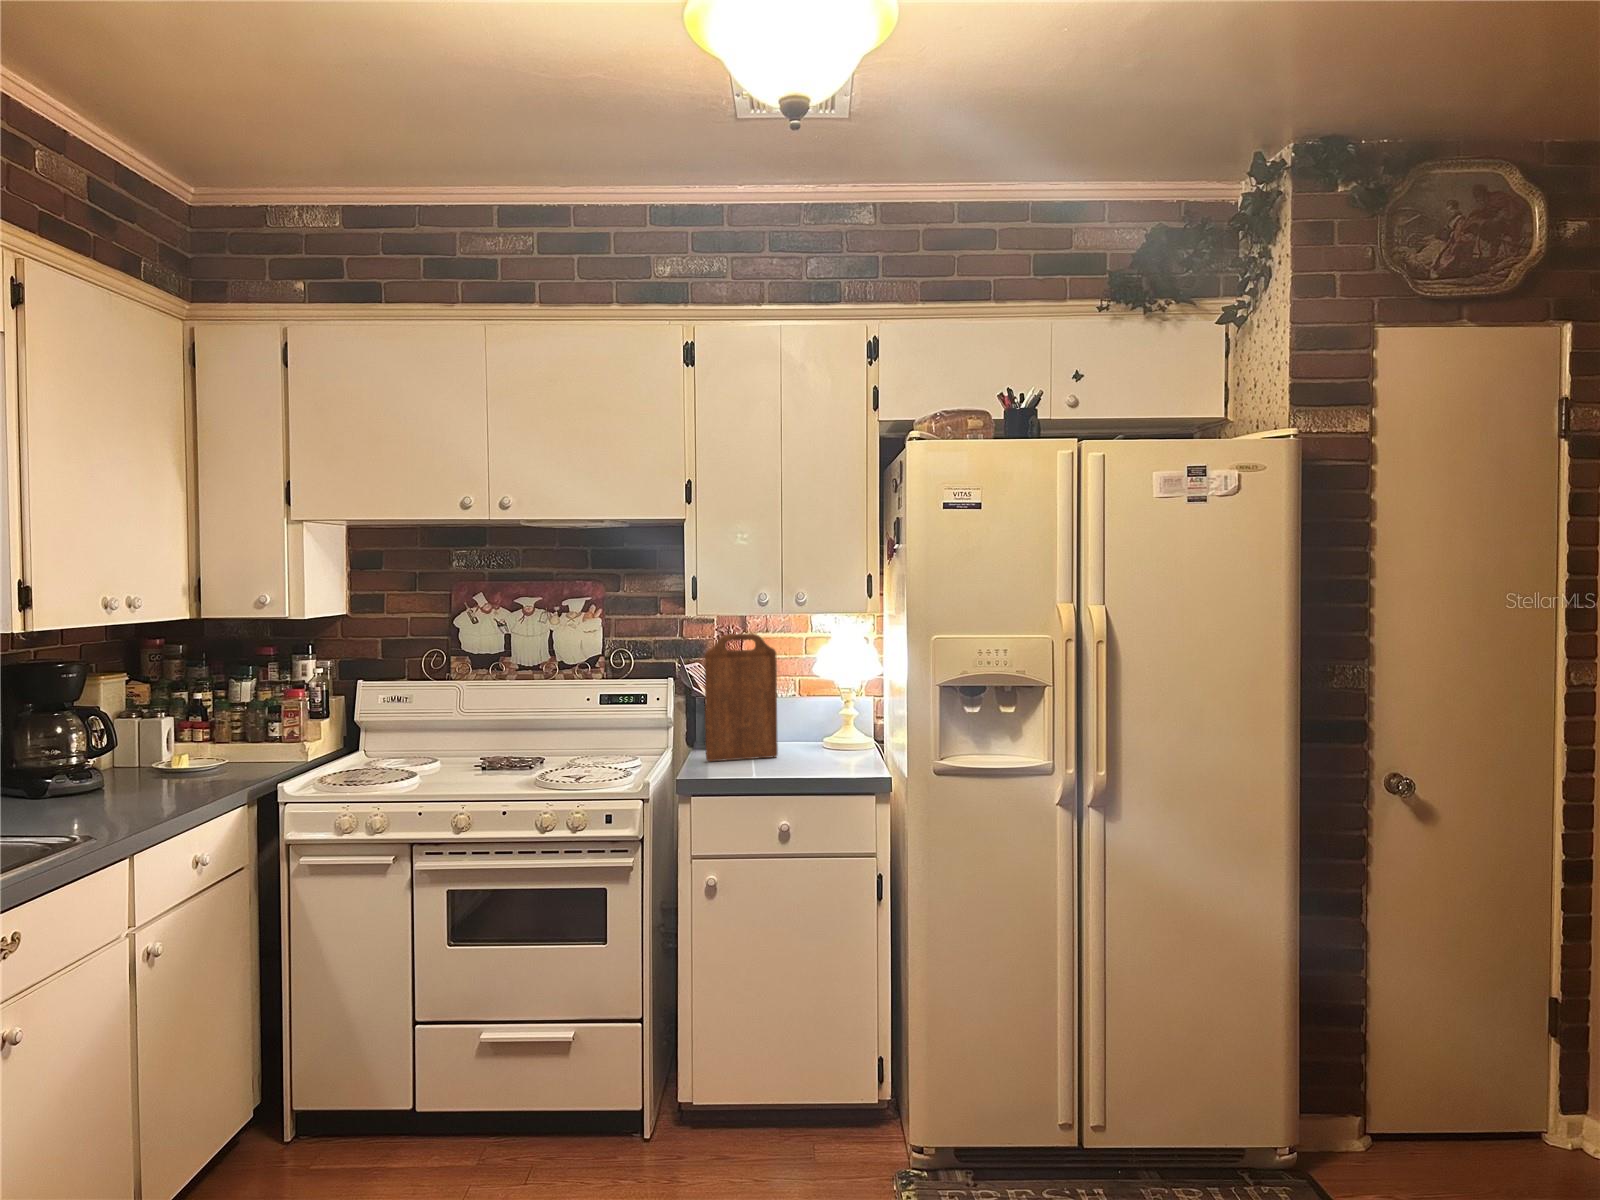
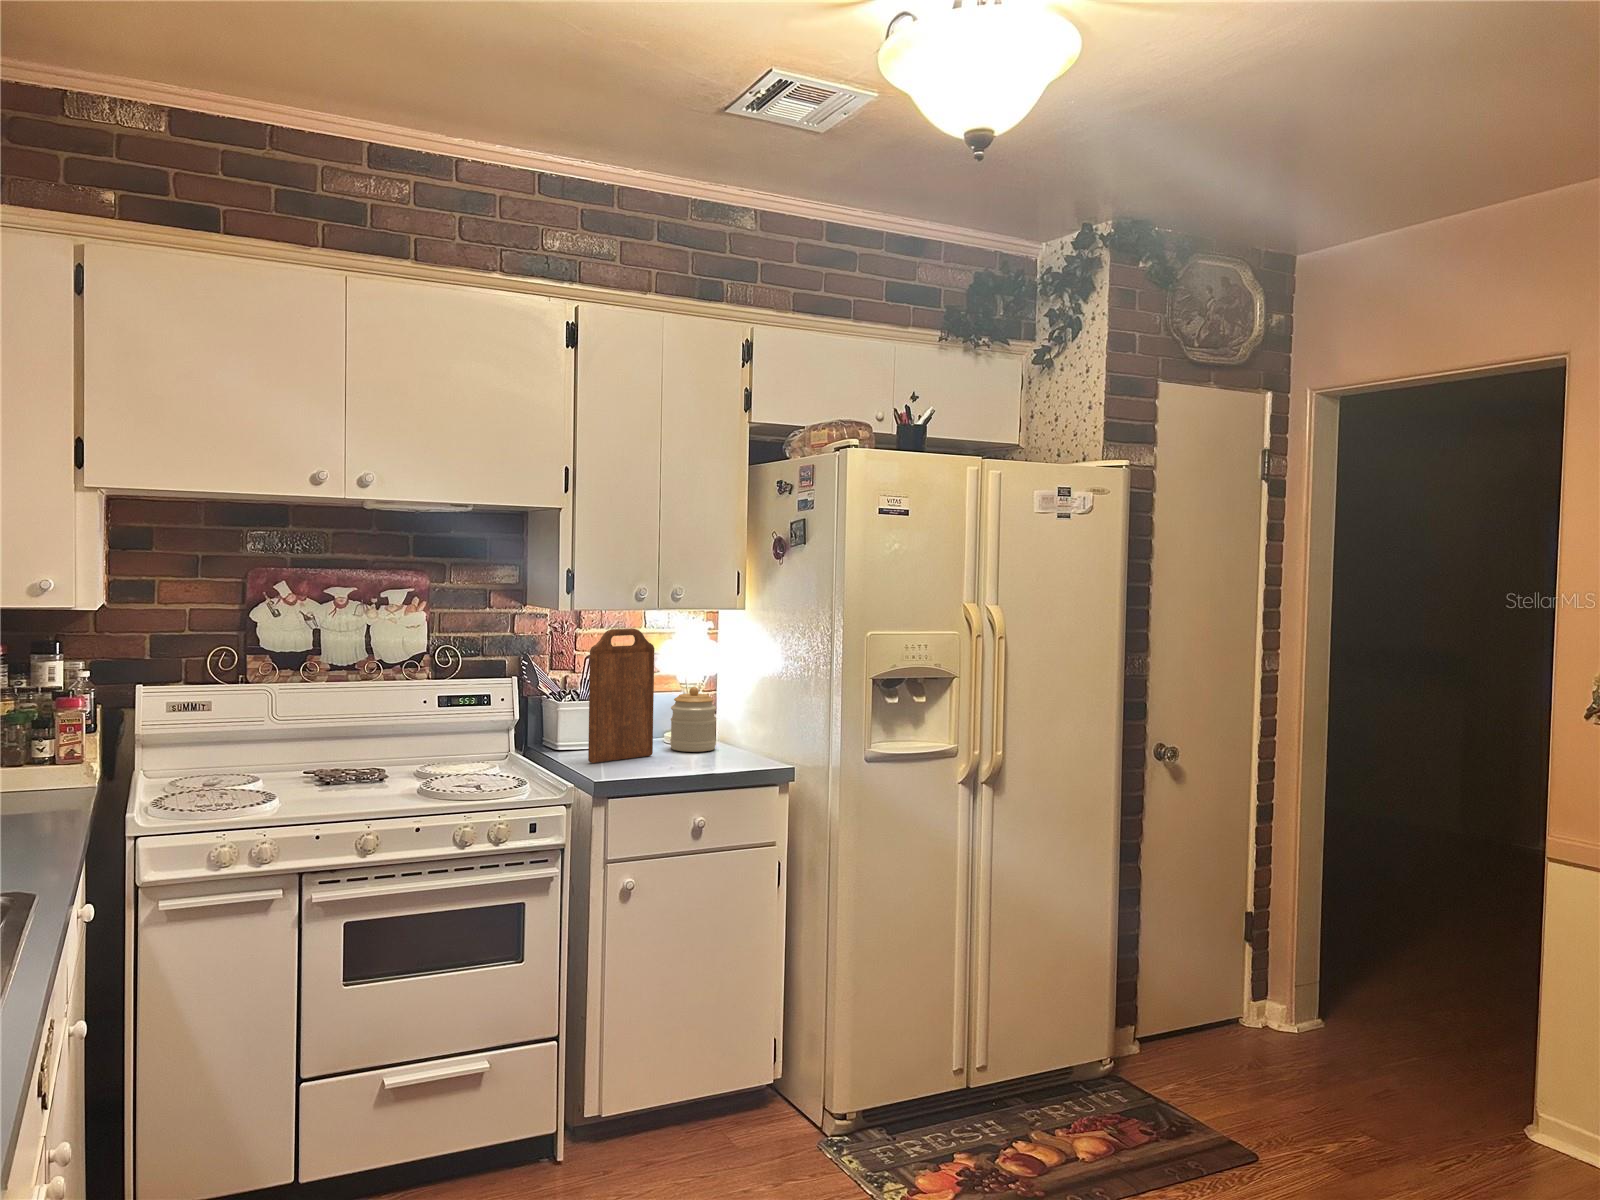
jar: none [806,691,852,756] -> present [670,687,716,752]

